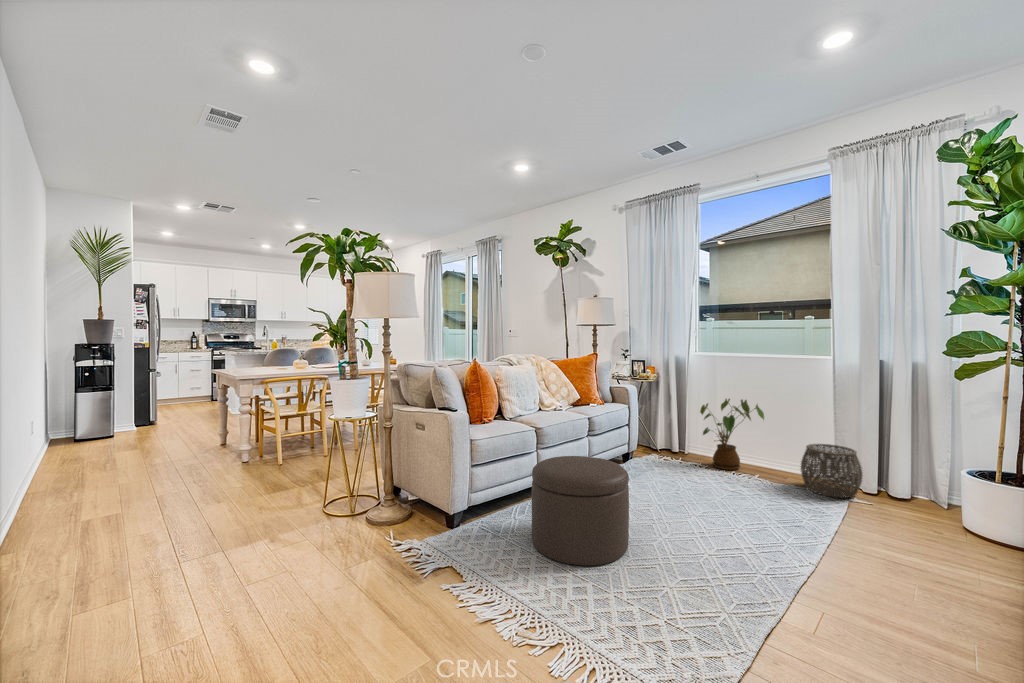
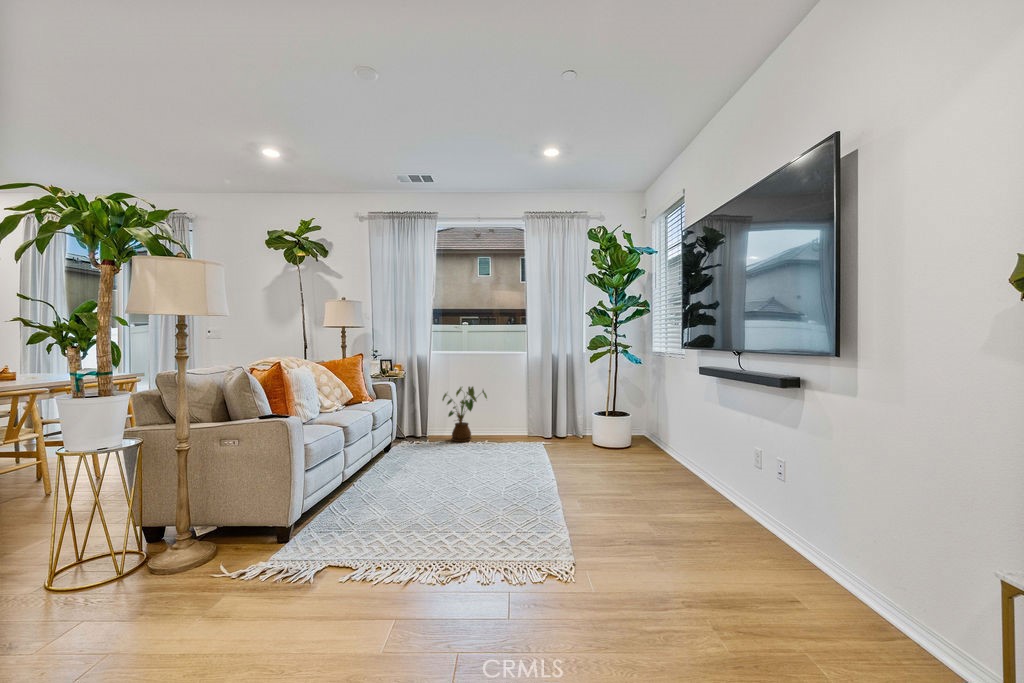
woven basket: present [801,444,863,498] -> none [514,412,549,446]
ottoman: present [532,456,629,566] -> none [375,442,459,532]

